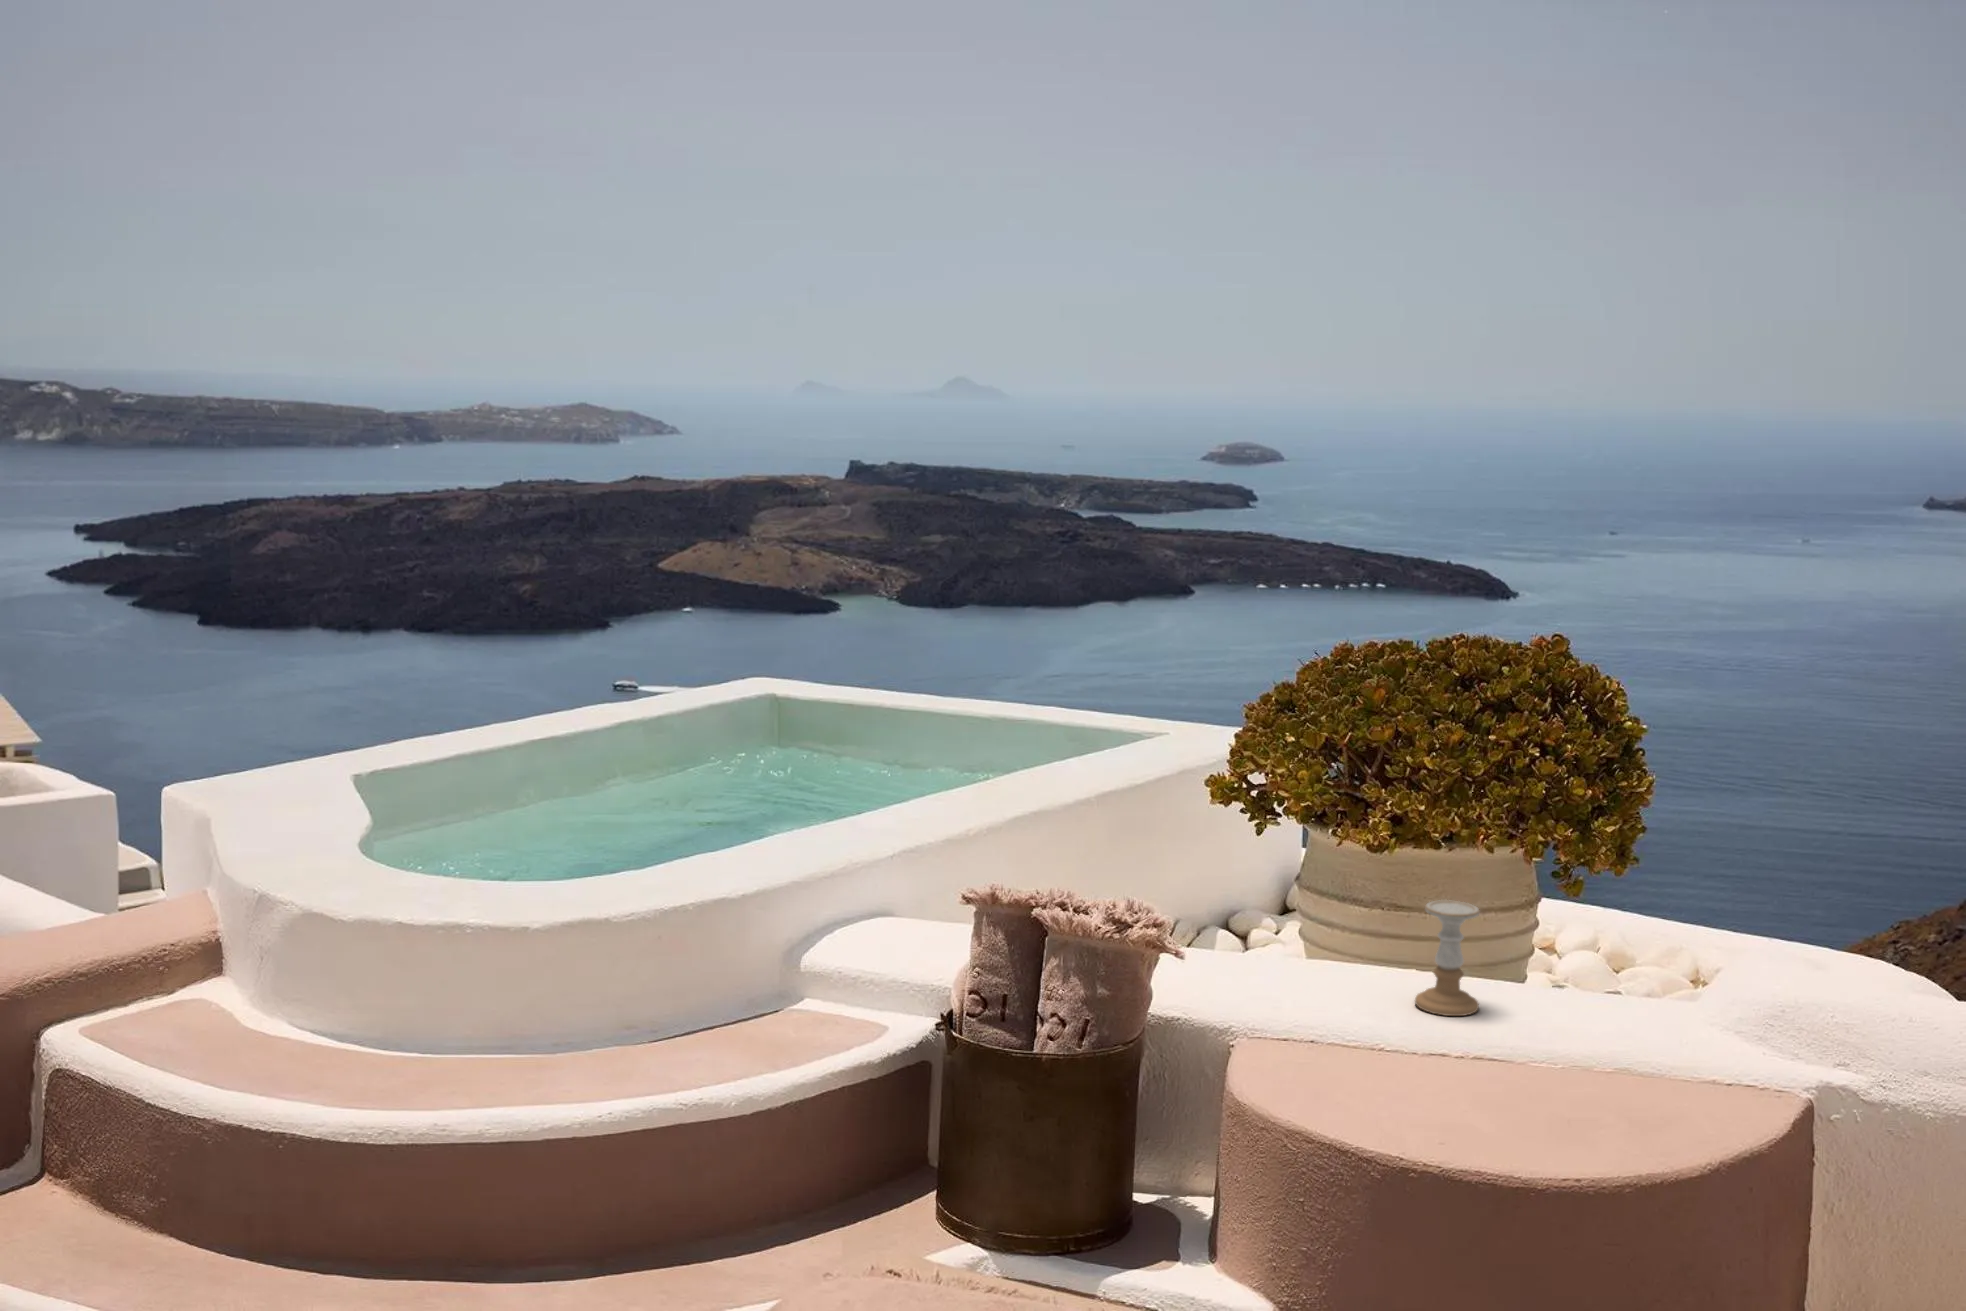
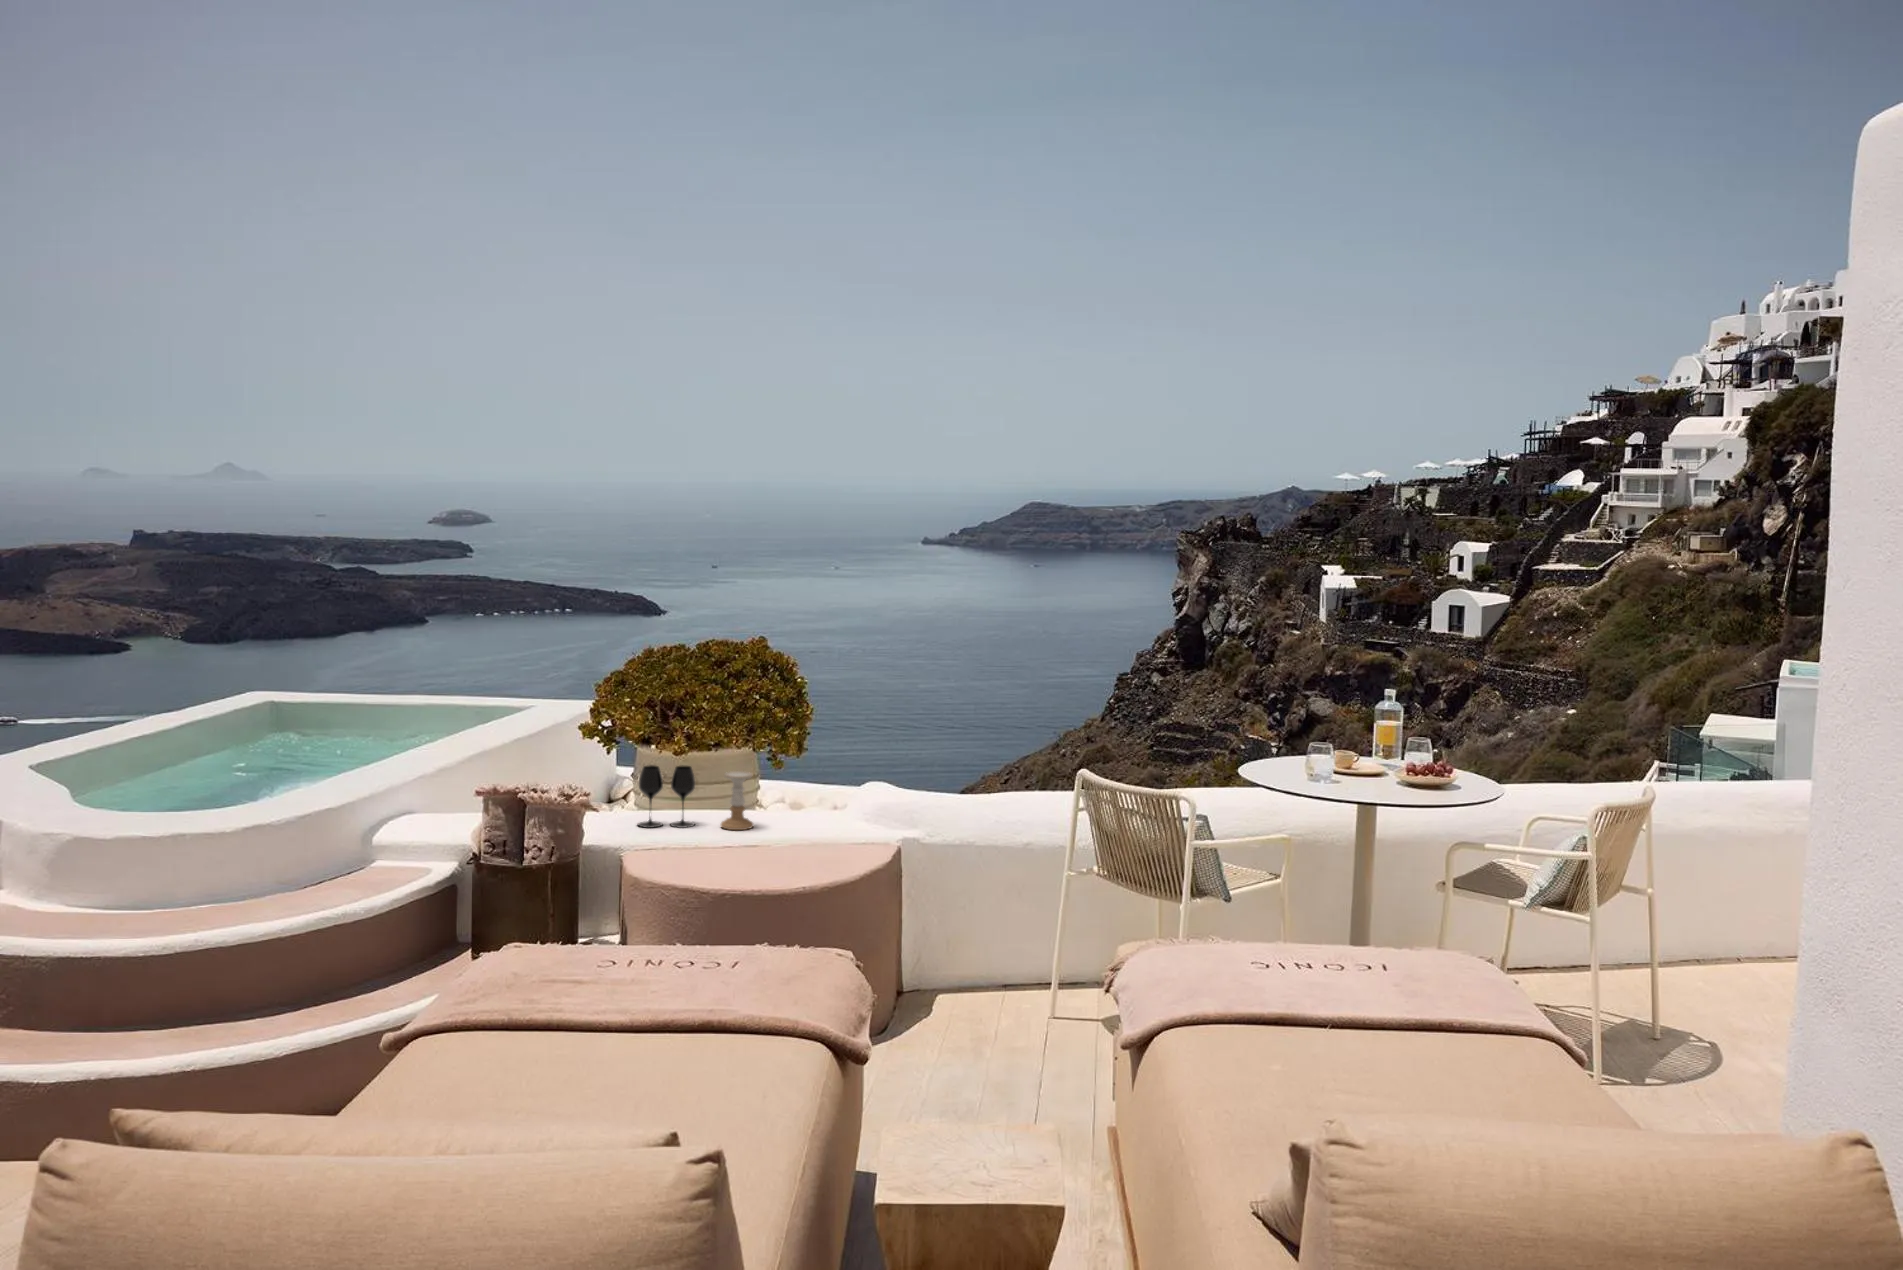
wine glass: none [1266,873,1374,996] -> present [638,765,695,828]

